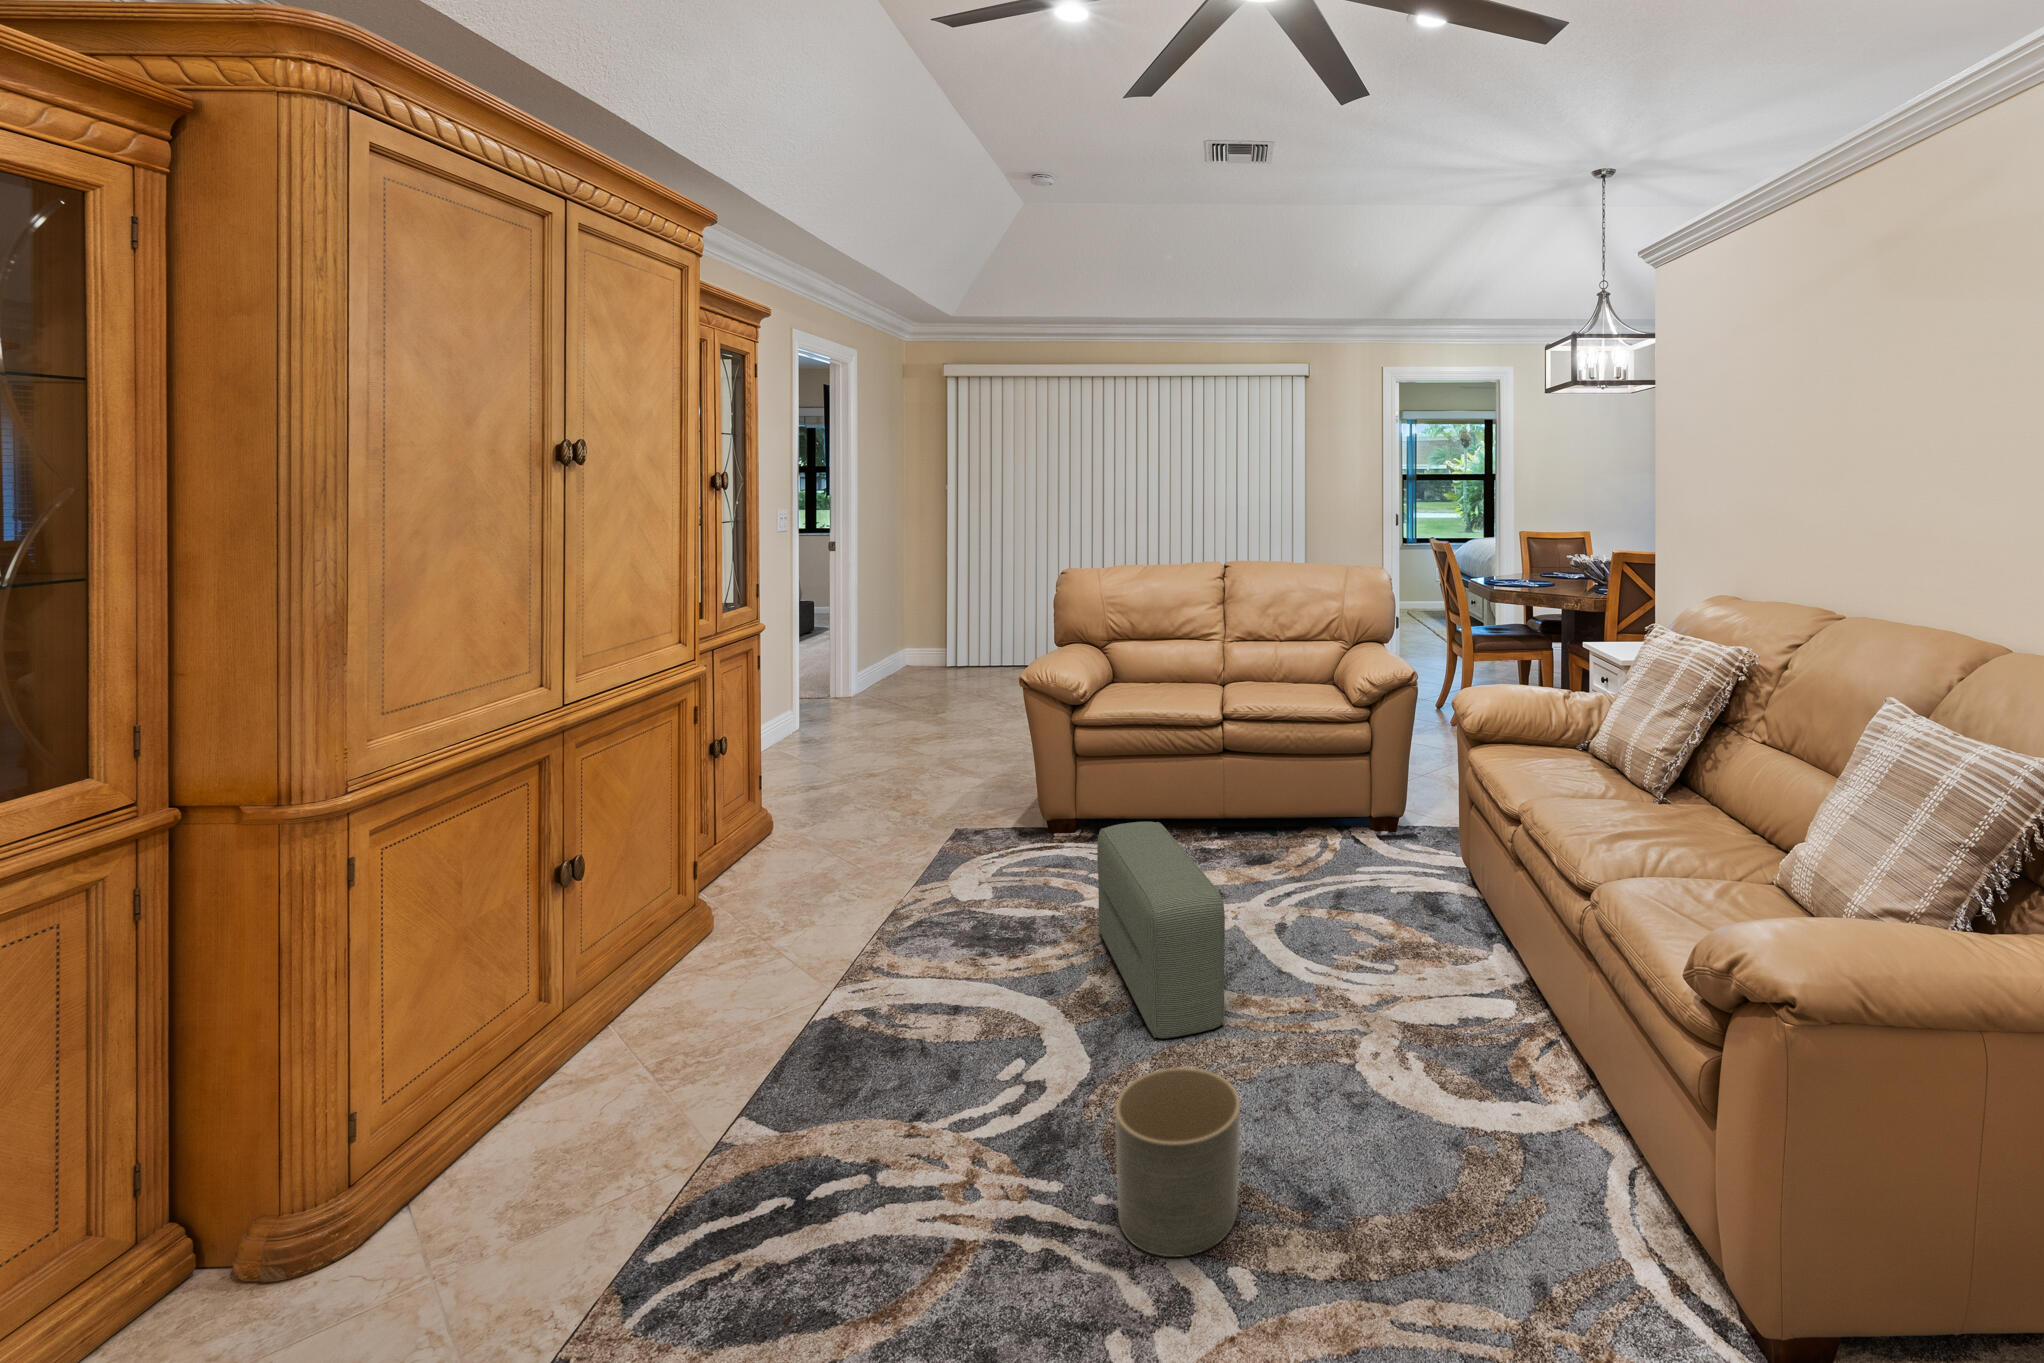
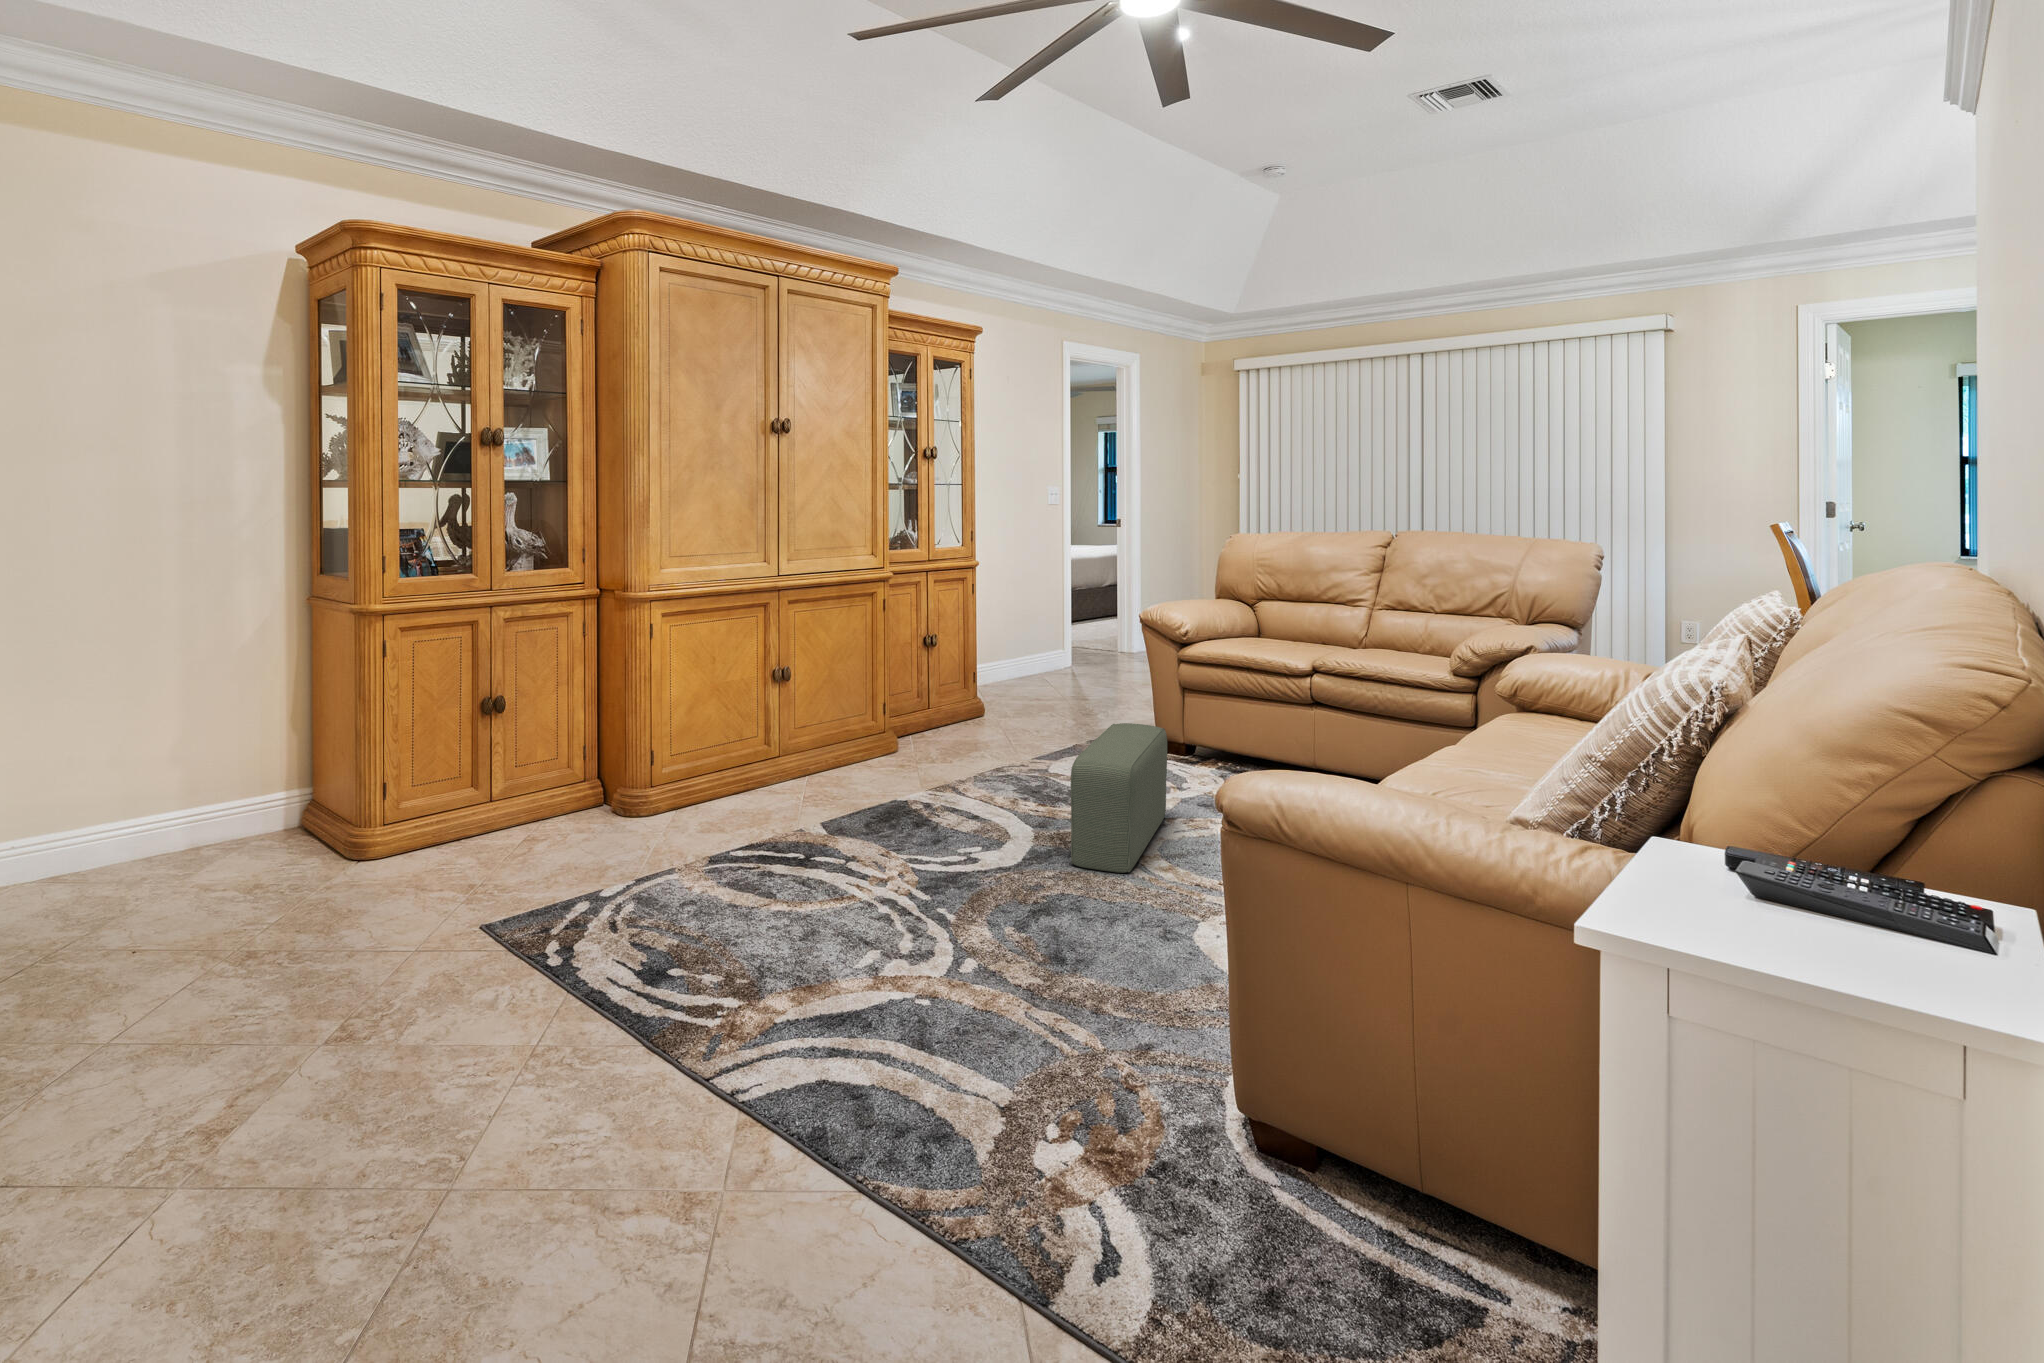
planter: present [1115,1067,1240,1257] -> none [933,836,1019,942]

